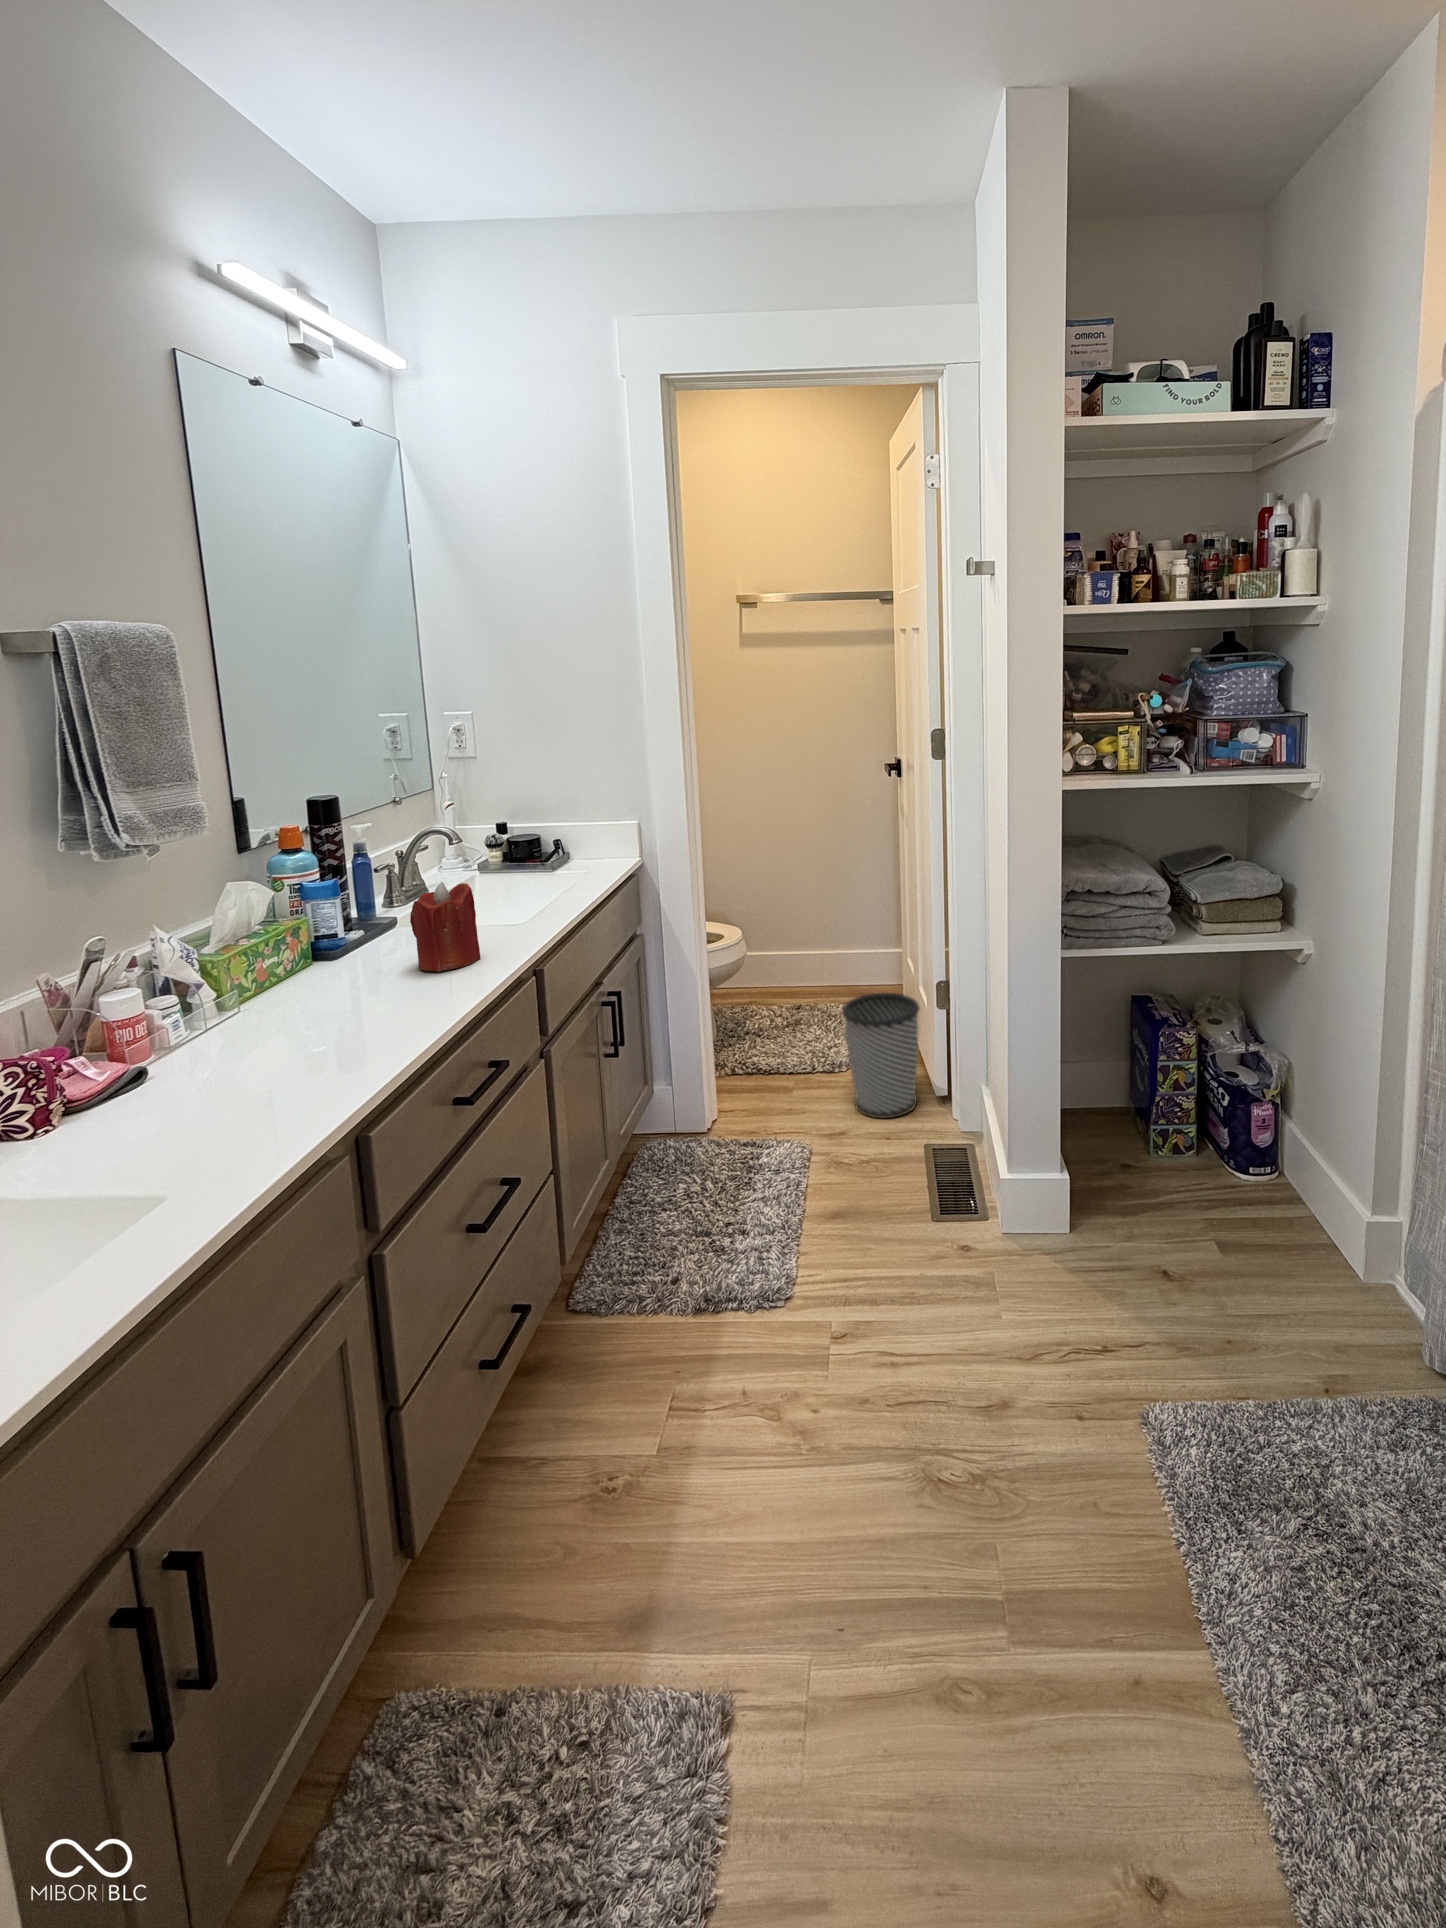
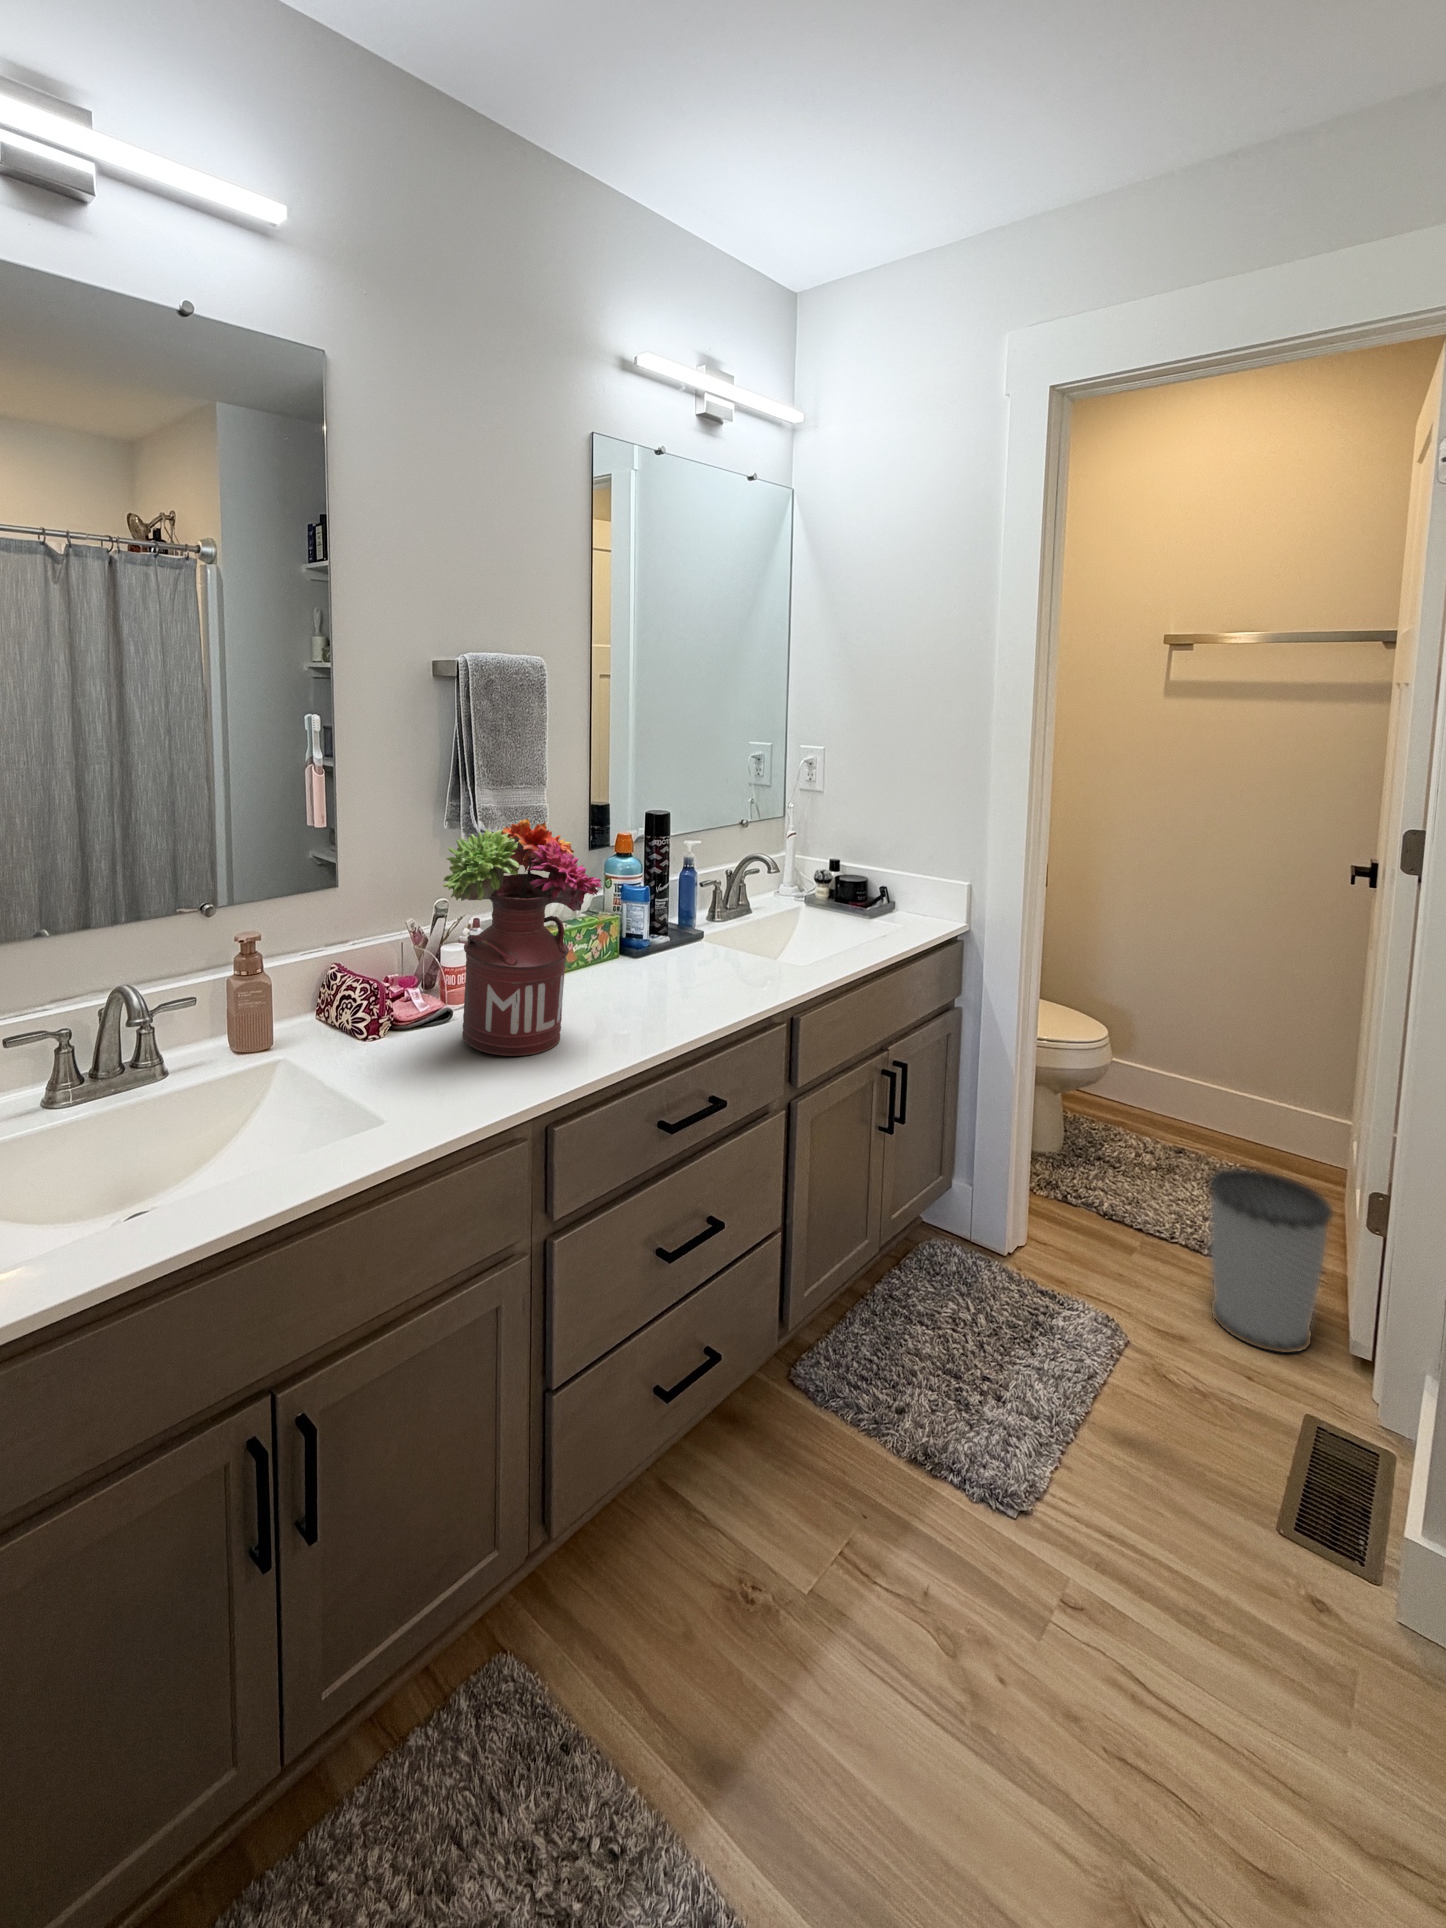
flower arrangement: none [143,816,357,1089] -> present [443,819,602,1056]
candle: present [410,882,481,972] -> none [685,909,739,996]

